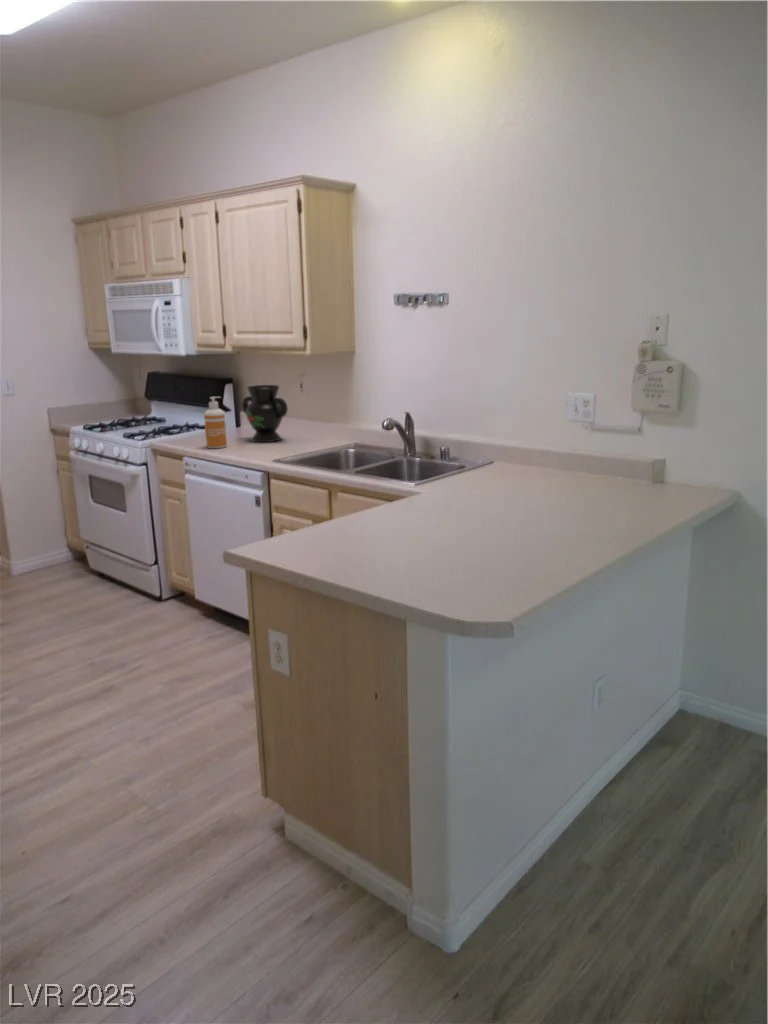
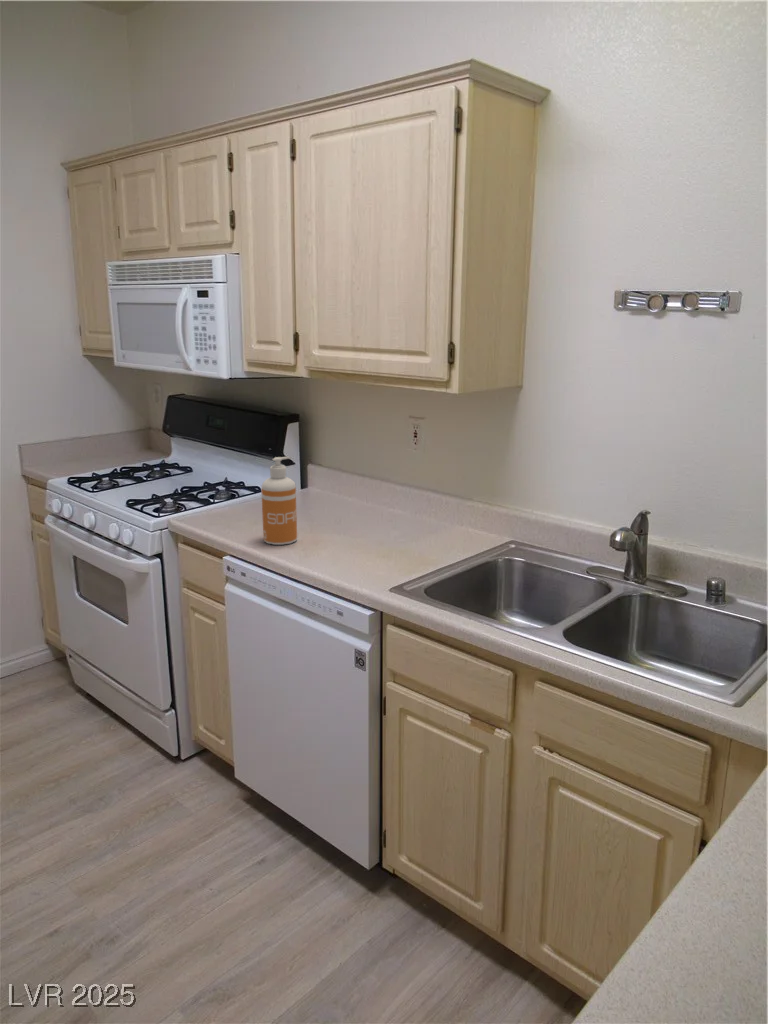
decorative vase: present [242,385,287,442] -> none [319,432,398,529]

